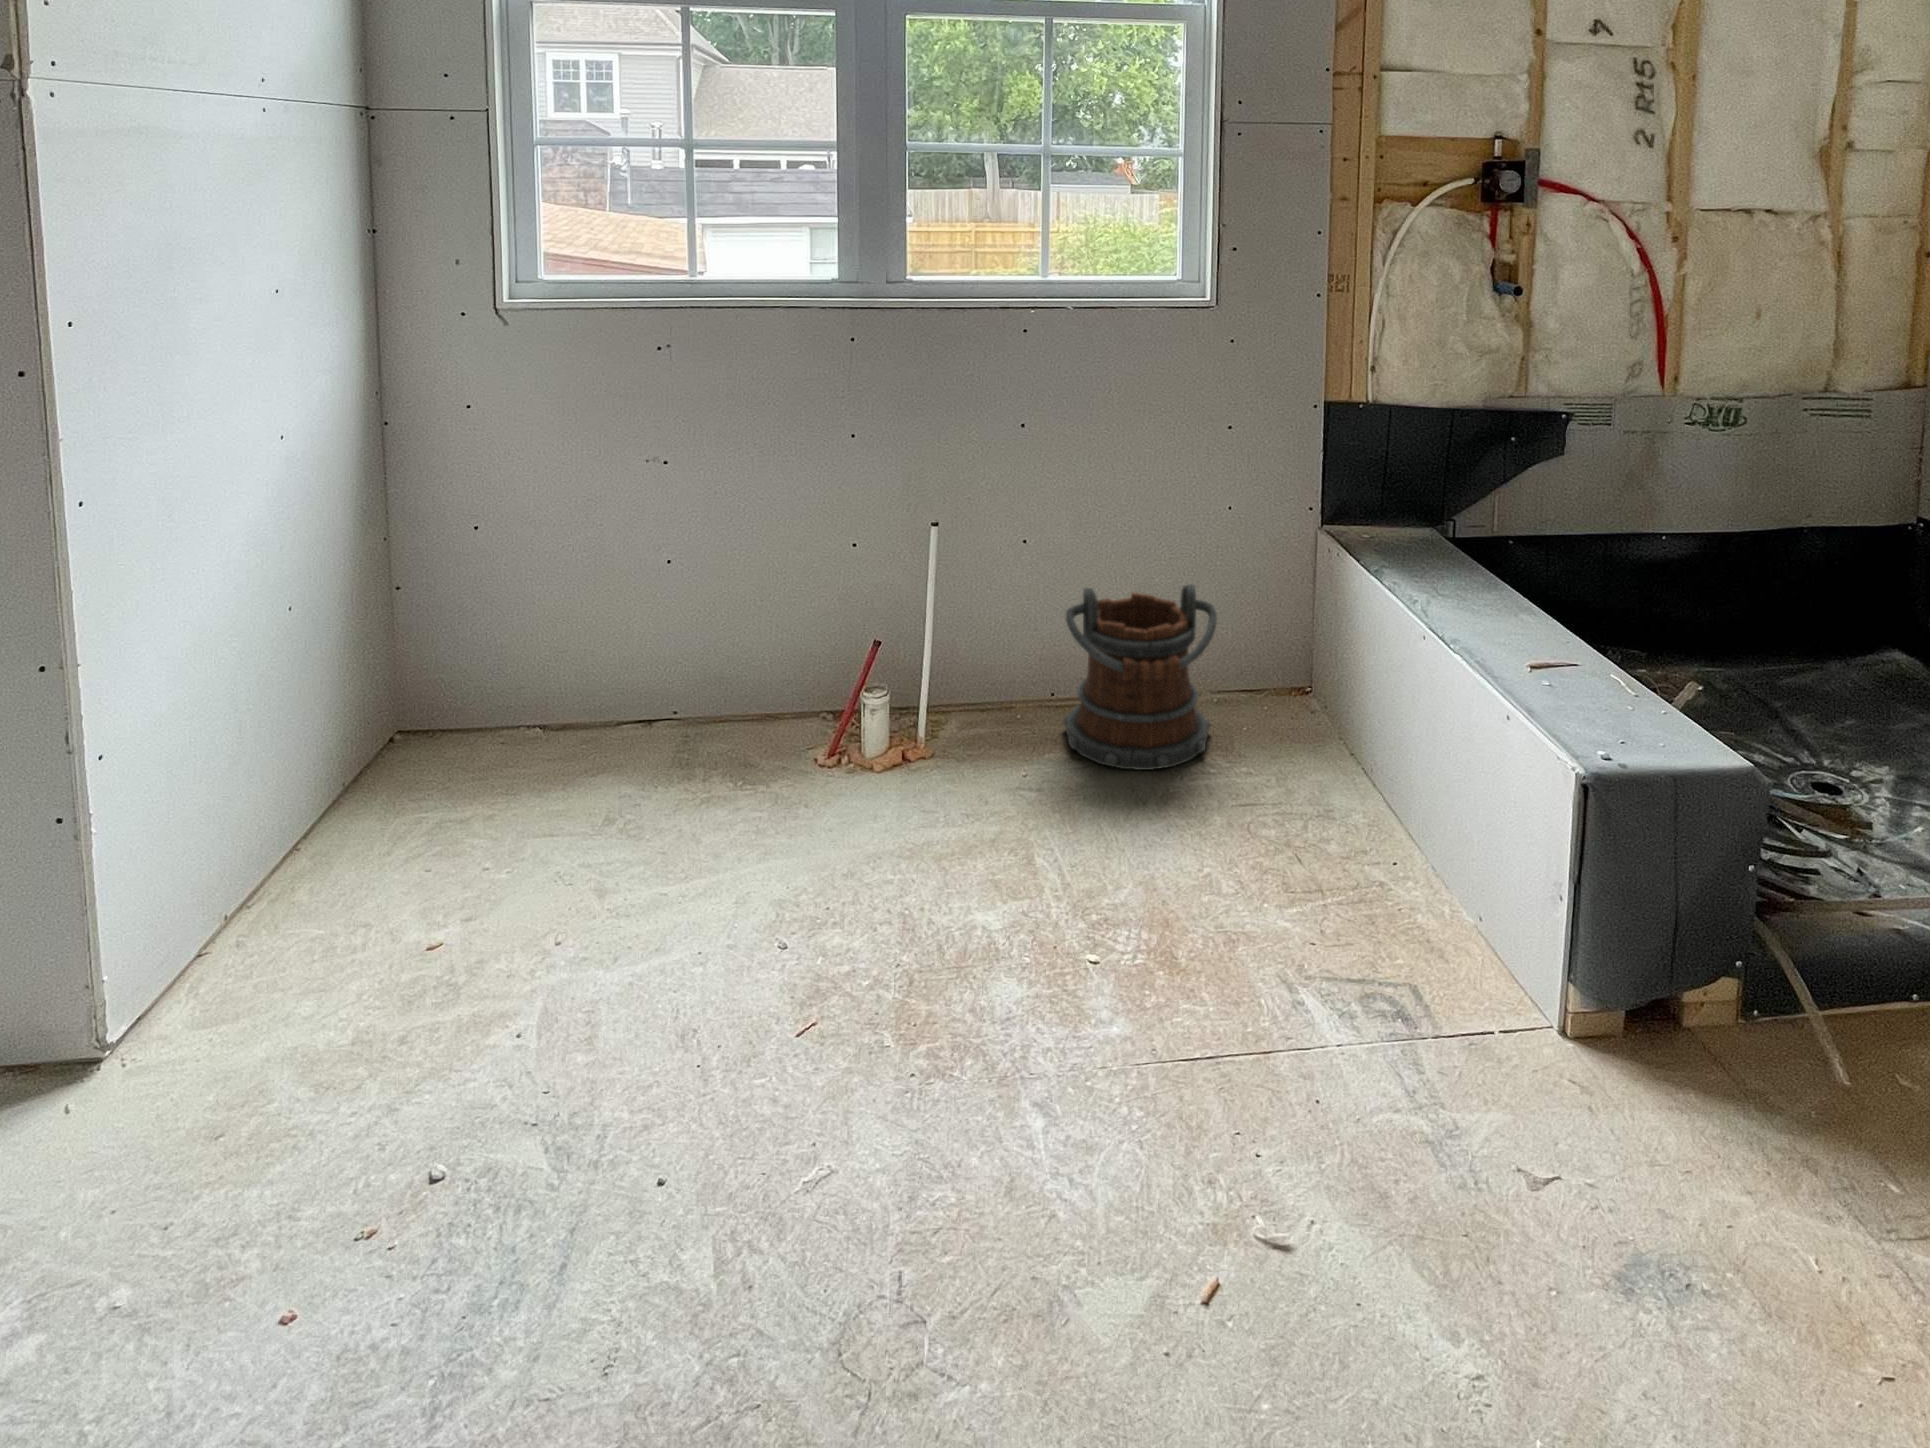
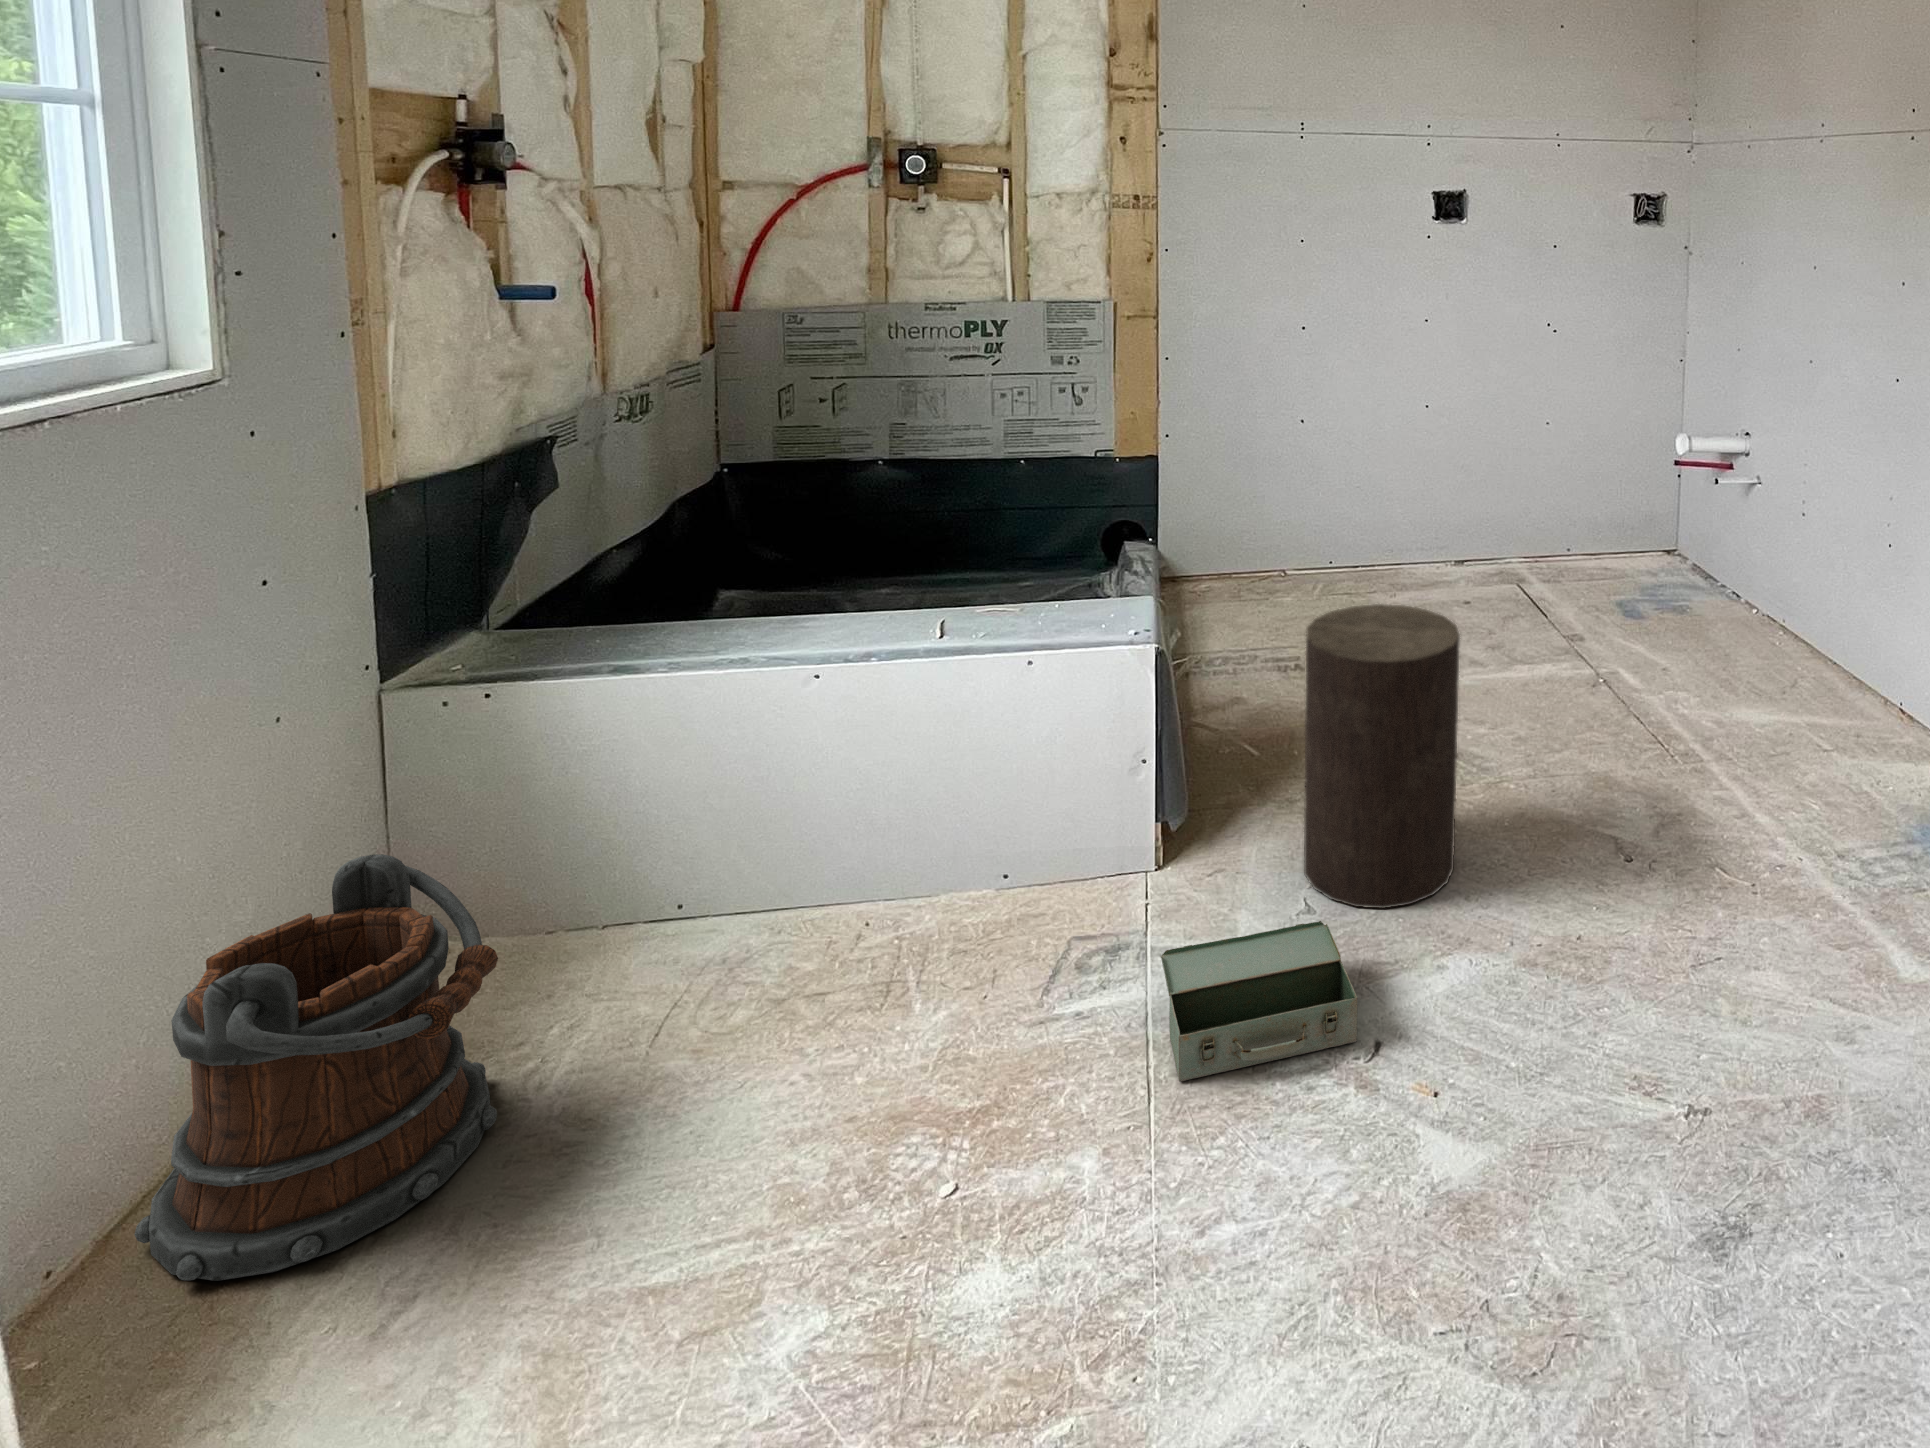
stool: none [1564,847,1863,1393] -> present [1304,604,1460,908]
toolbox: none [1216,1006,1430,1227] -> present [1161,921,1357,1082]

